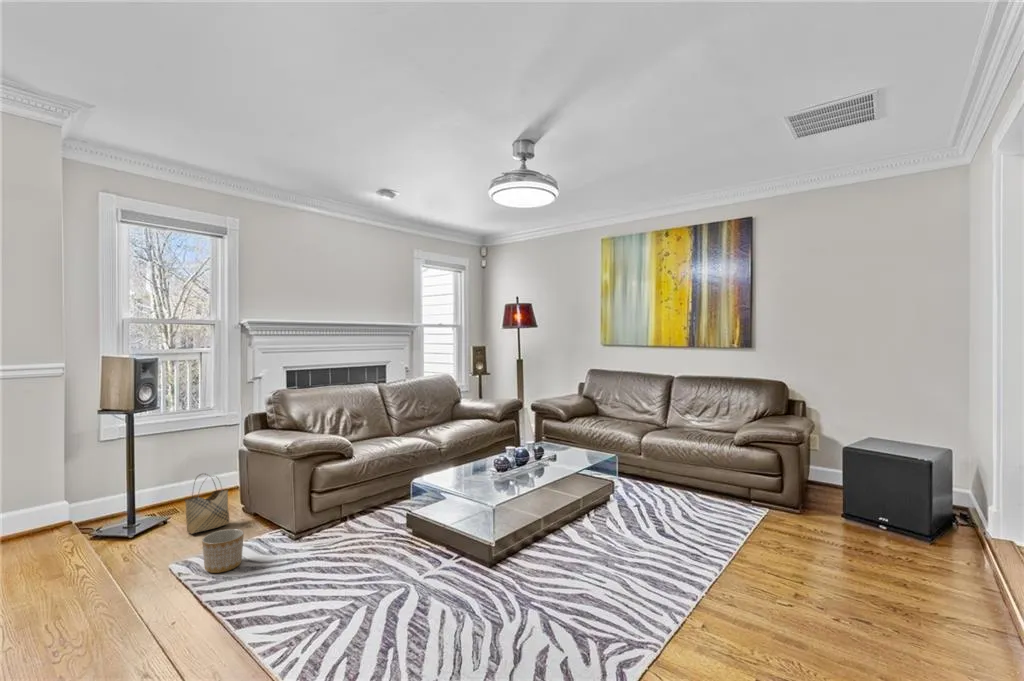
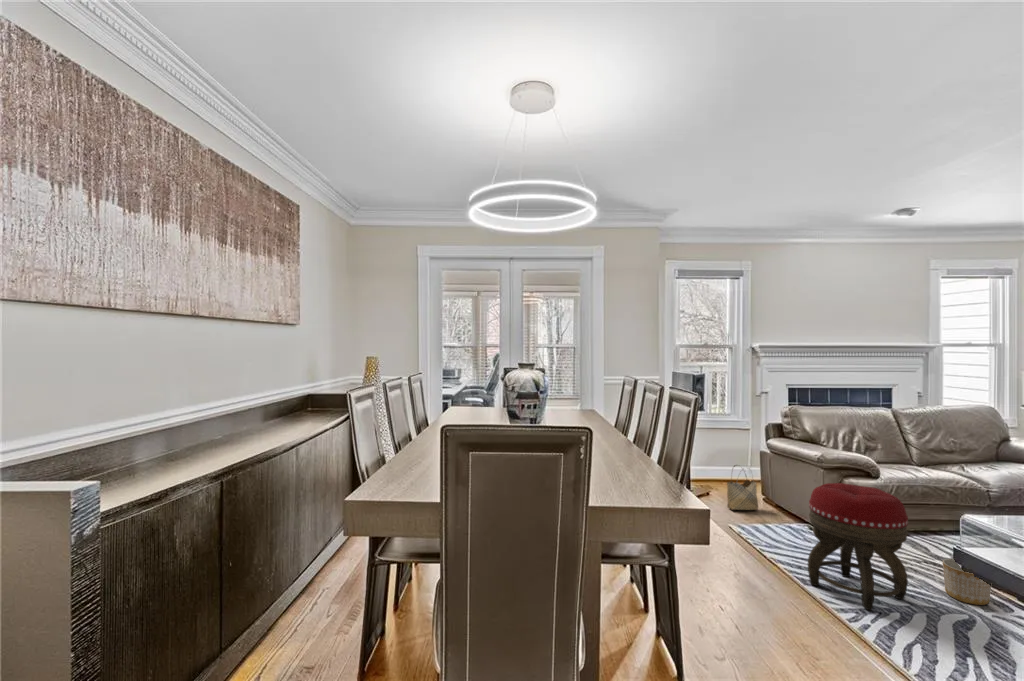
footstool: none [246,479,353,631] -> present [808,483,908,610]
planter: present [202,529,244,573] -> present [943,559,991,605]

